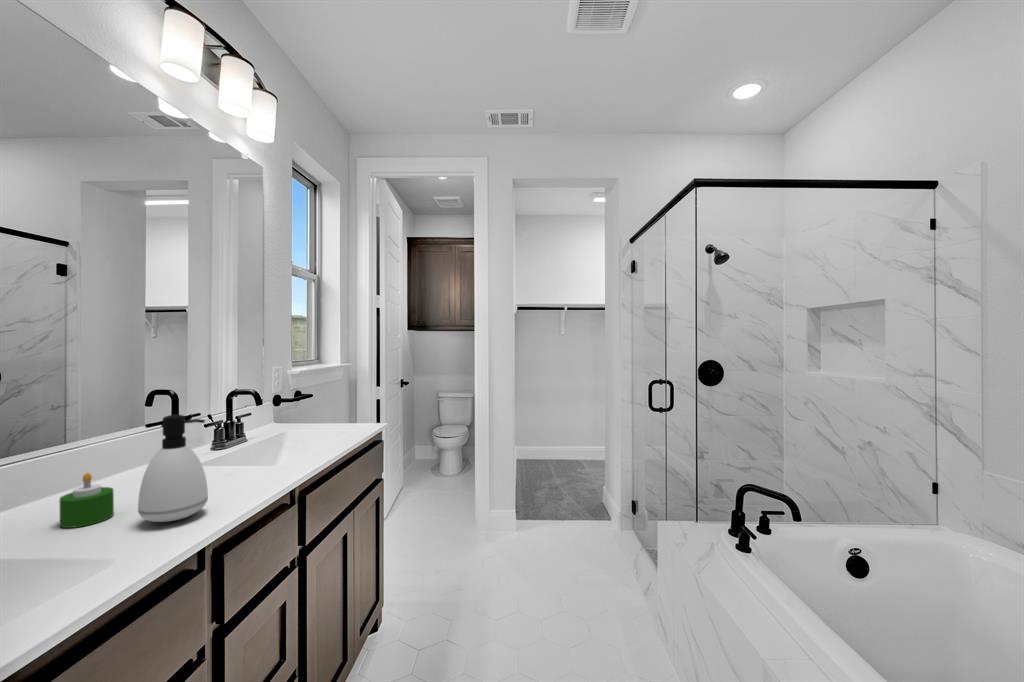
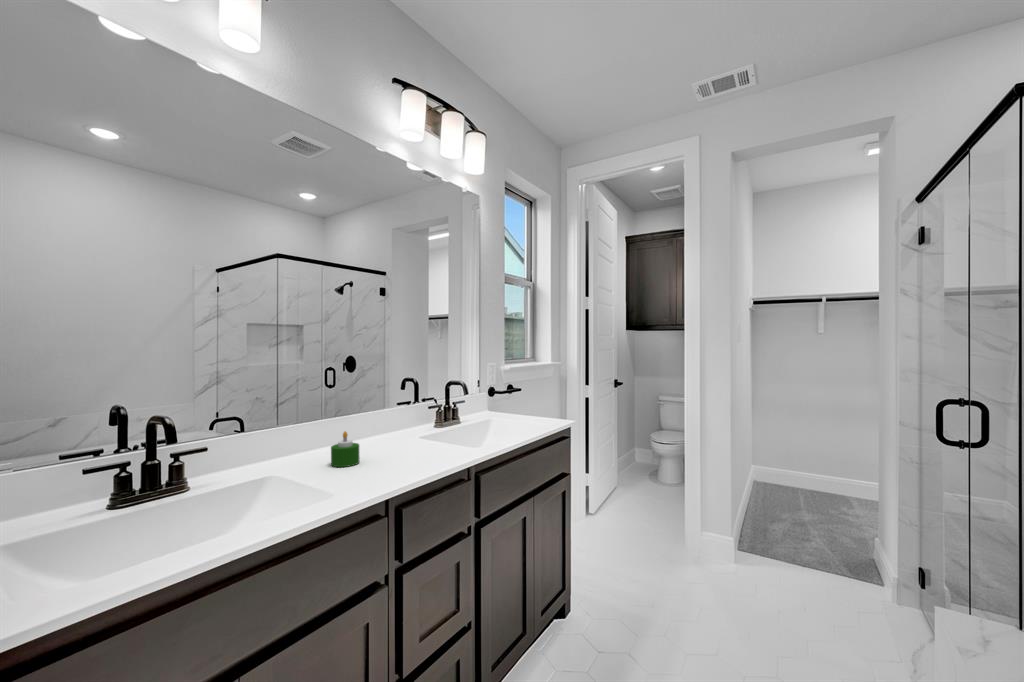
soap dispenser: present [138,415,208,522] -> none [367,395,409,472]

